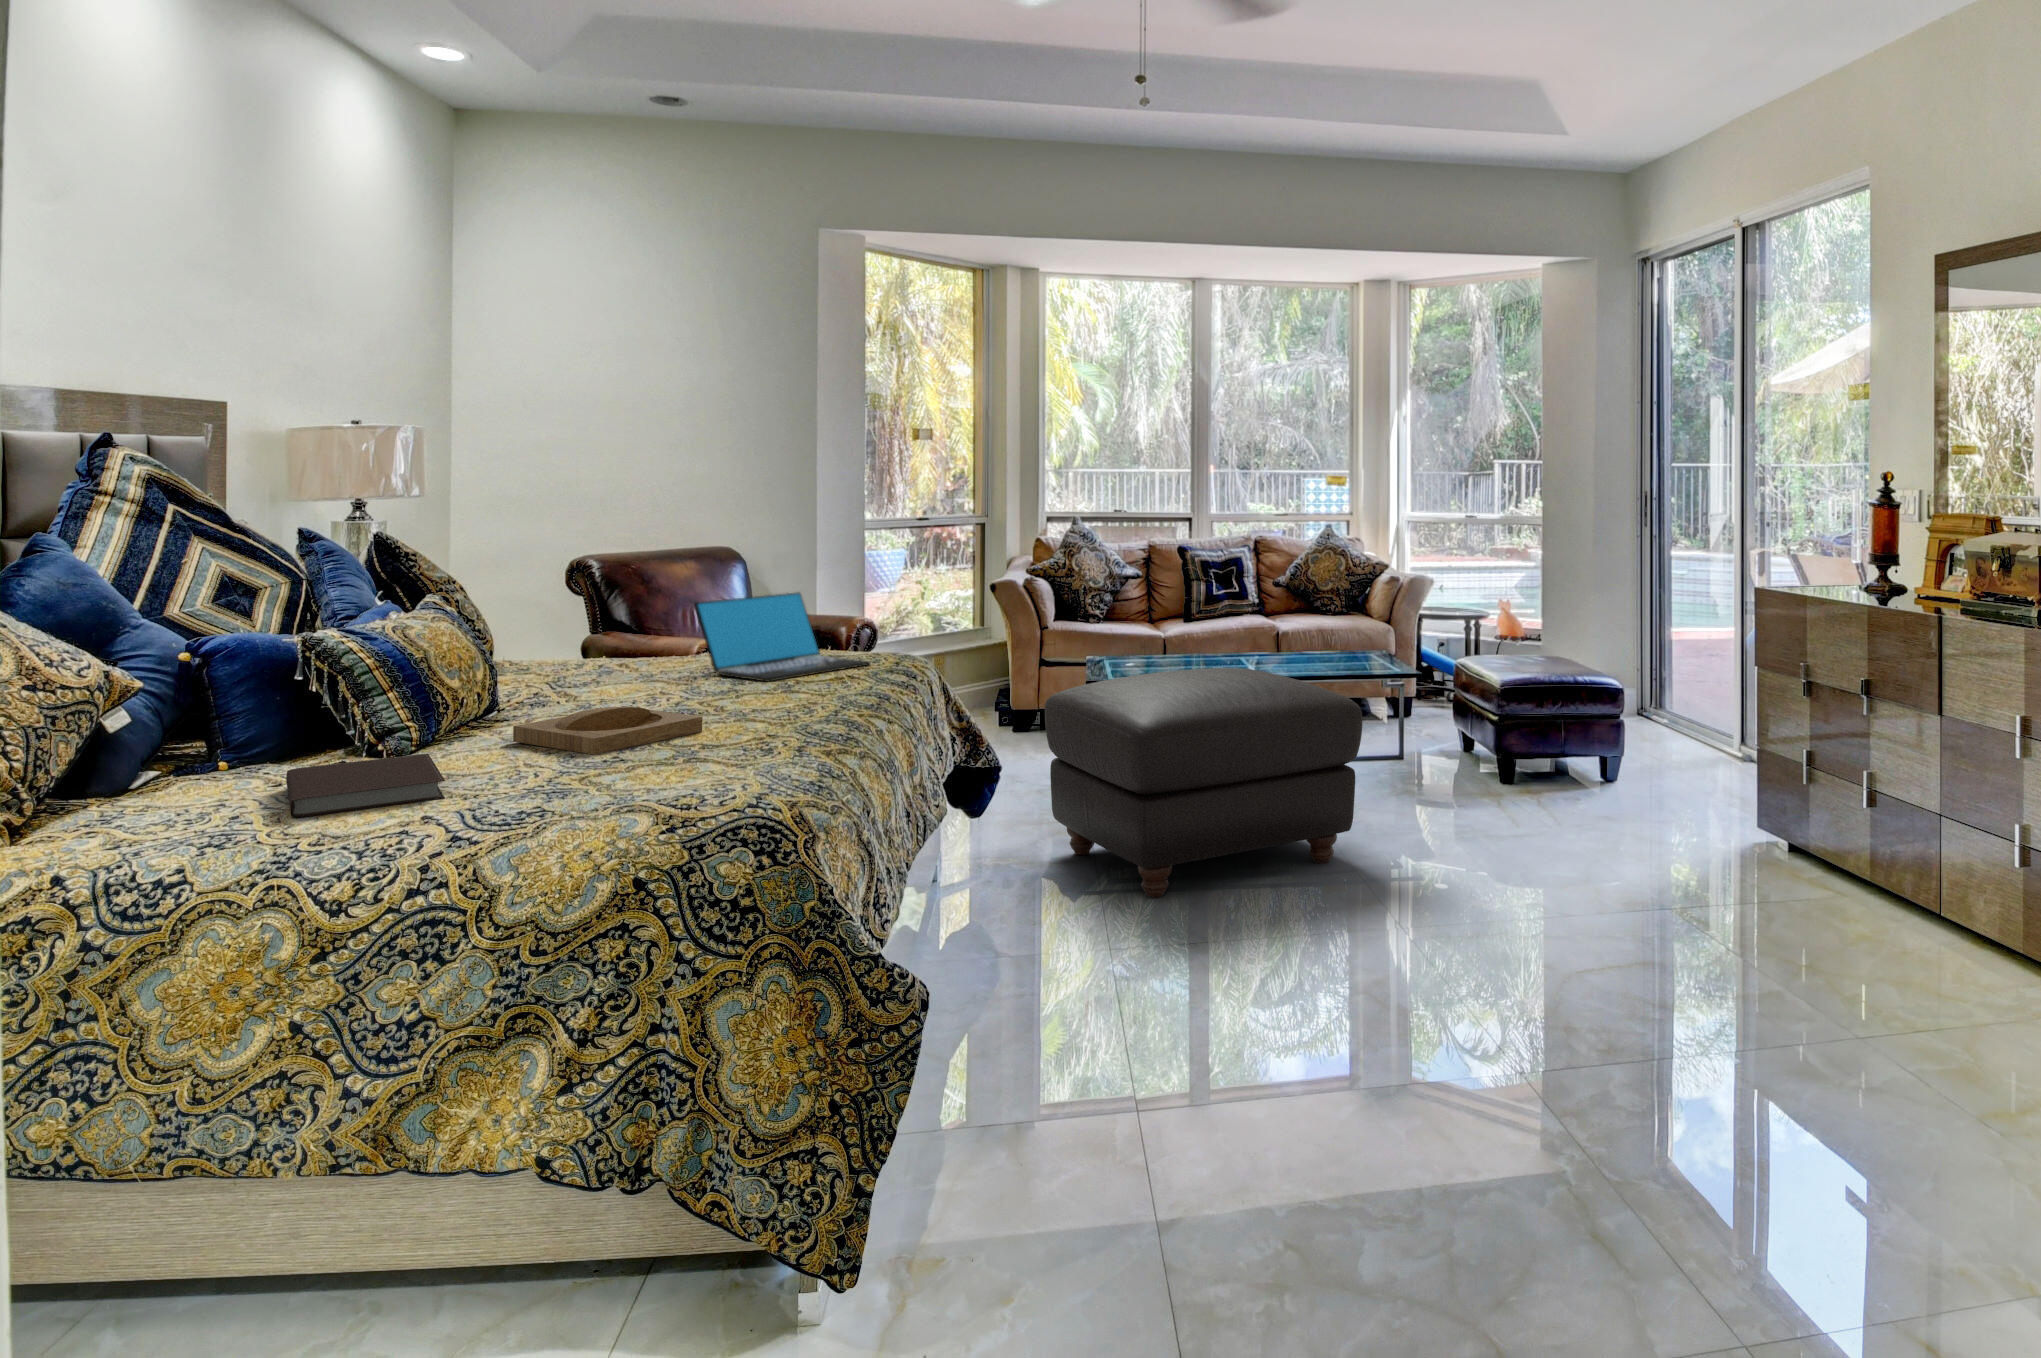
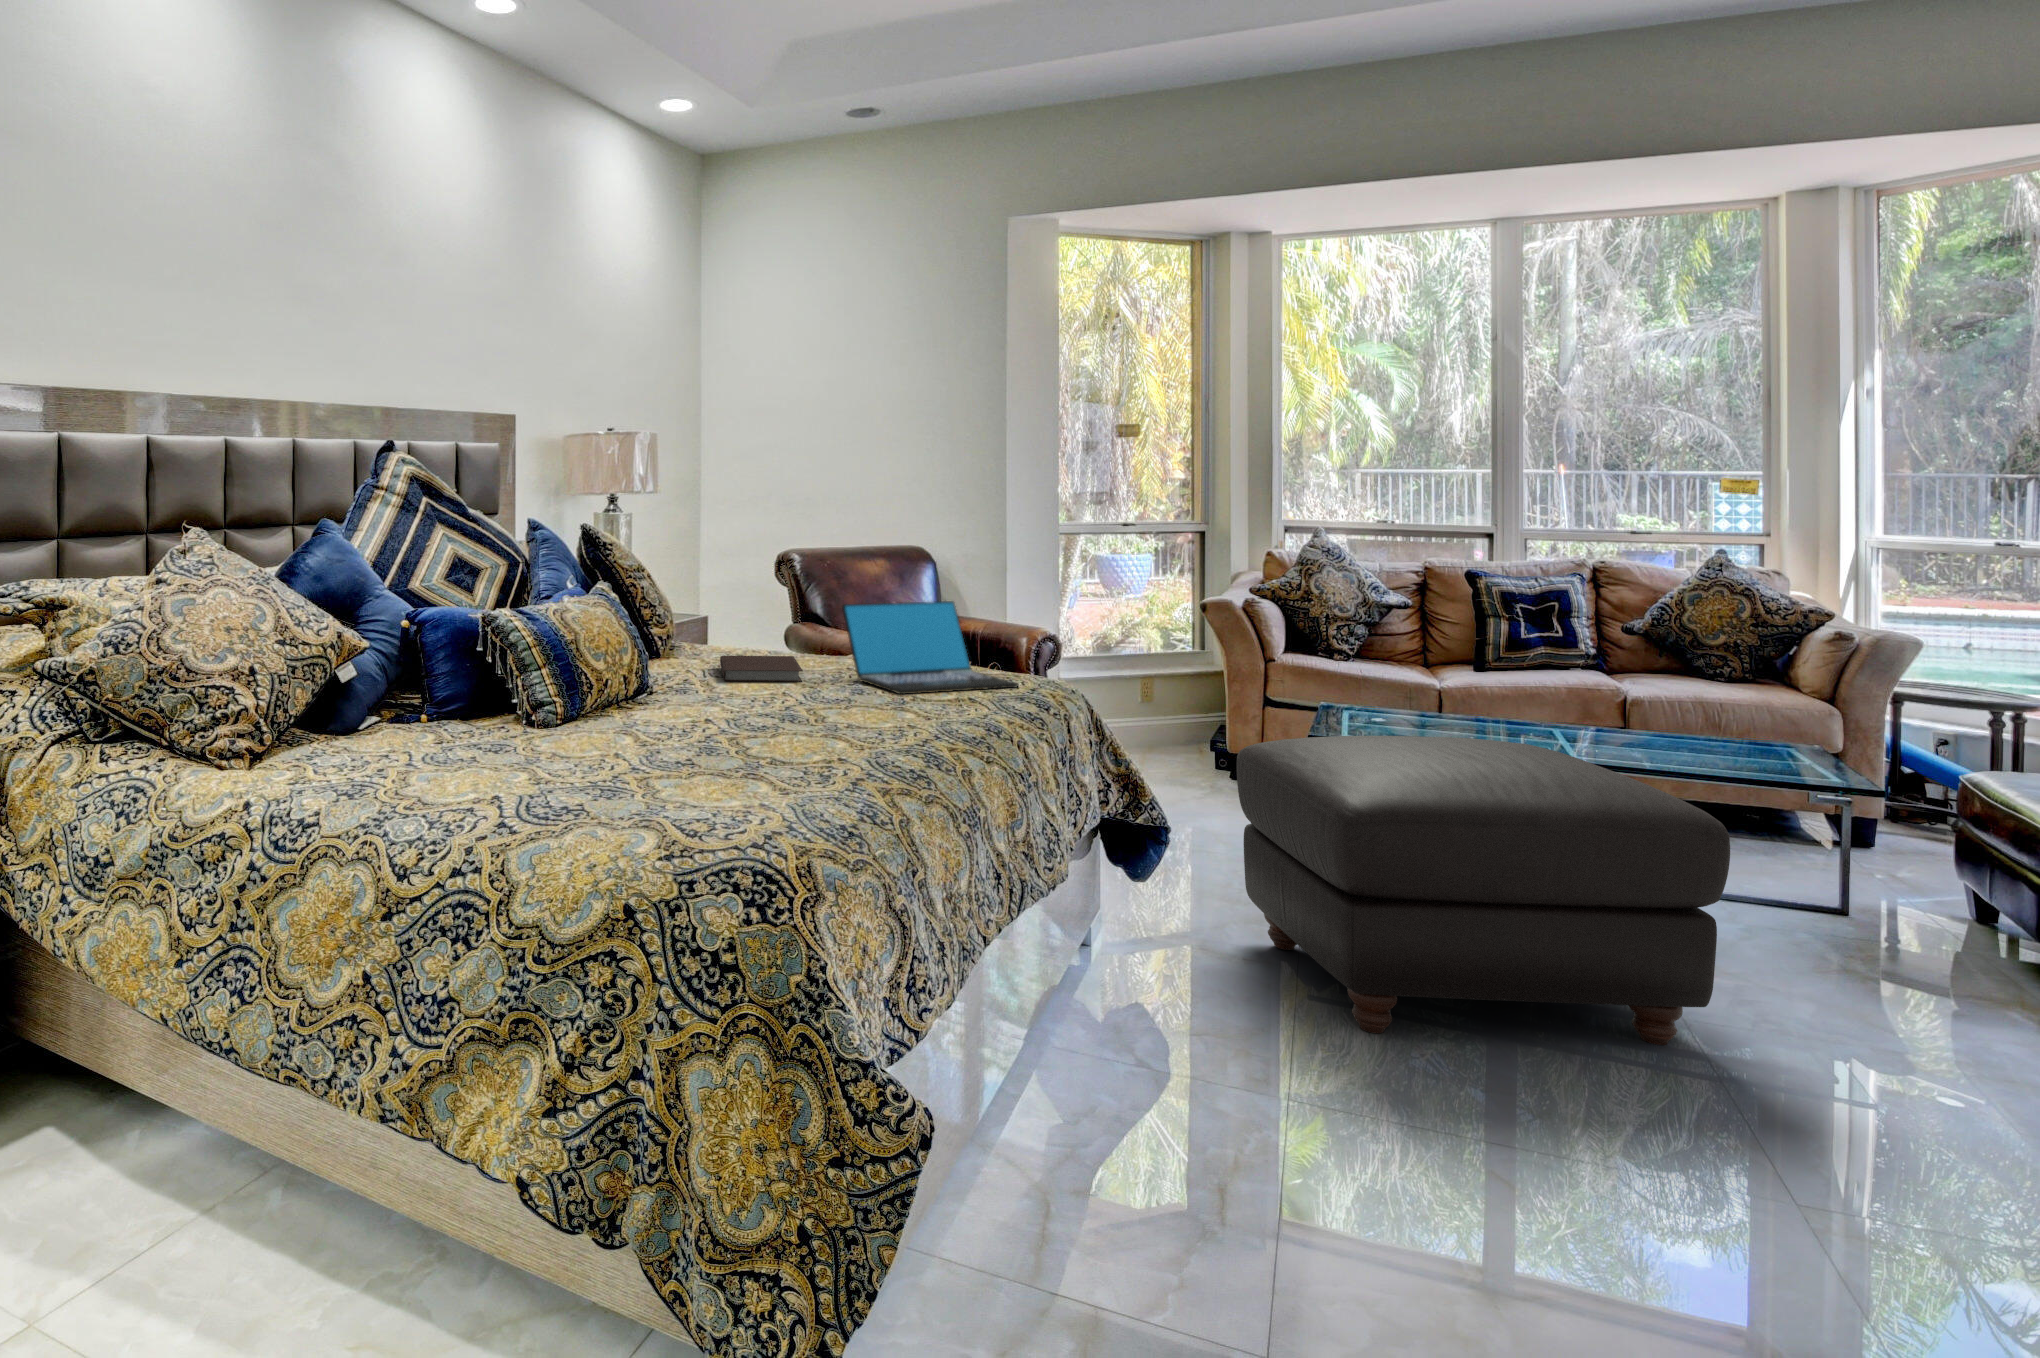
tray: present [513,706,702,755] -> none [631,705,795,754]
notebook: present [286,754,445,817] -> present [720,656,803,682]

